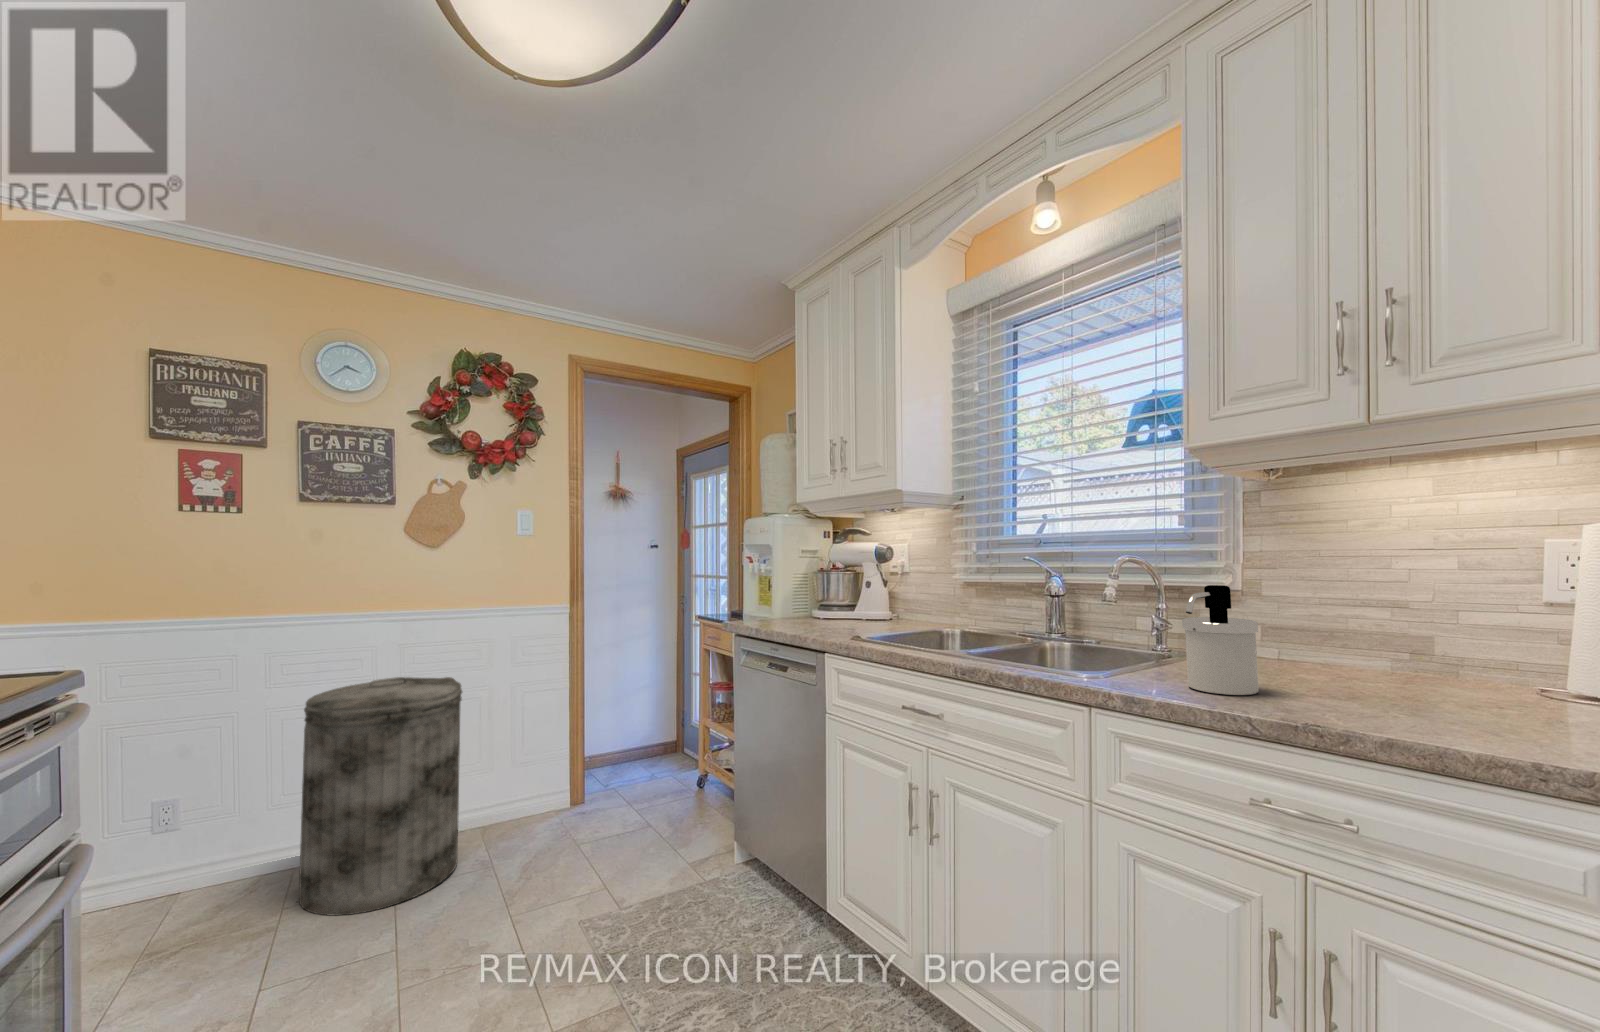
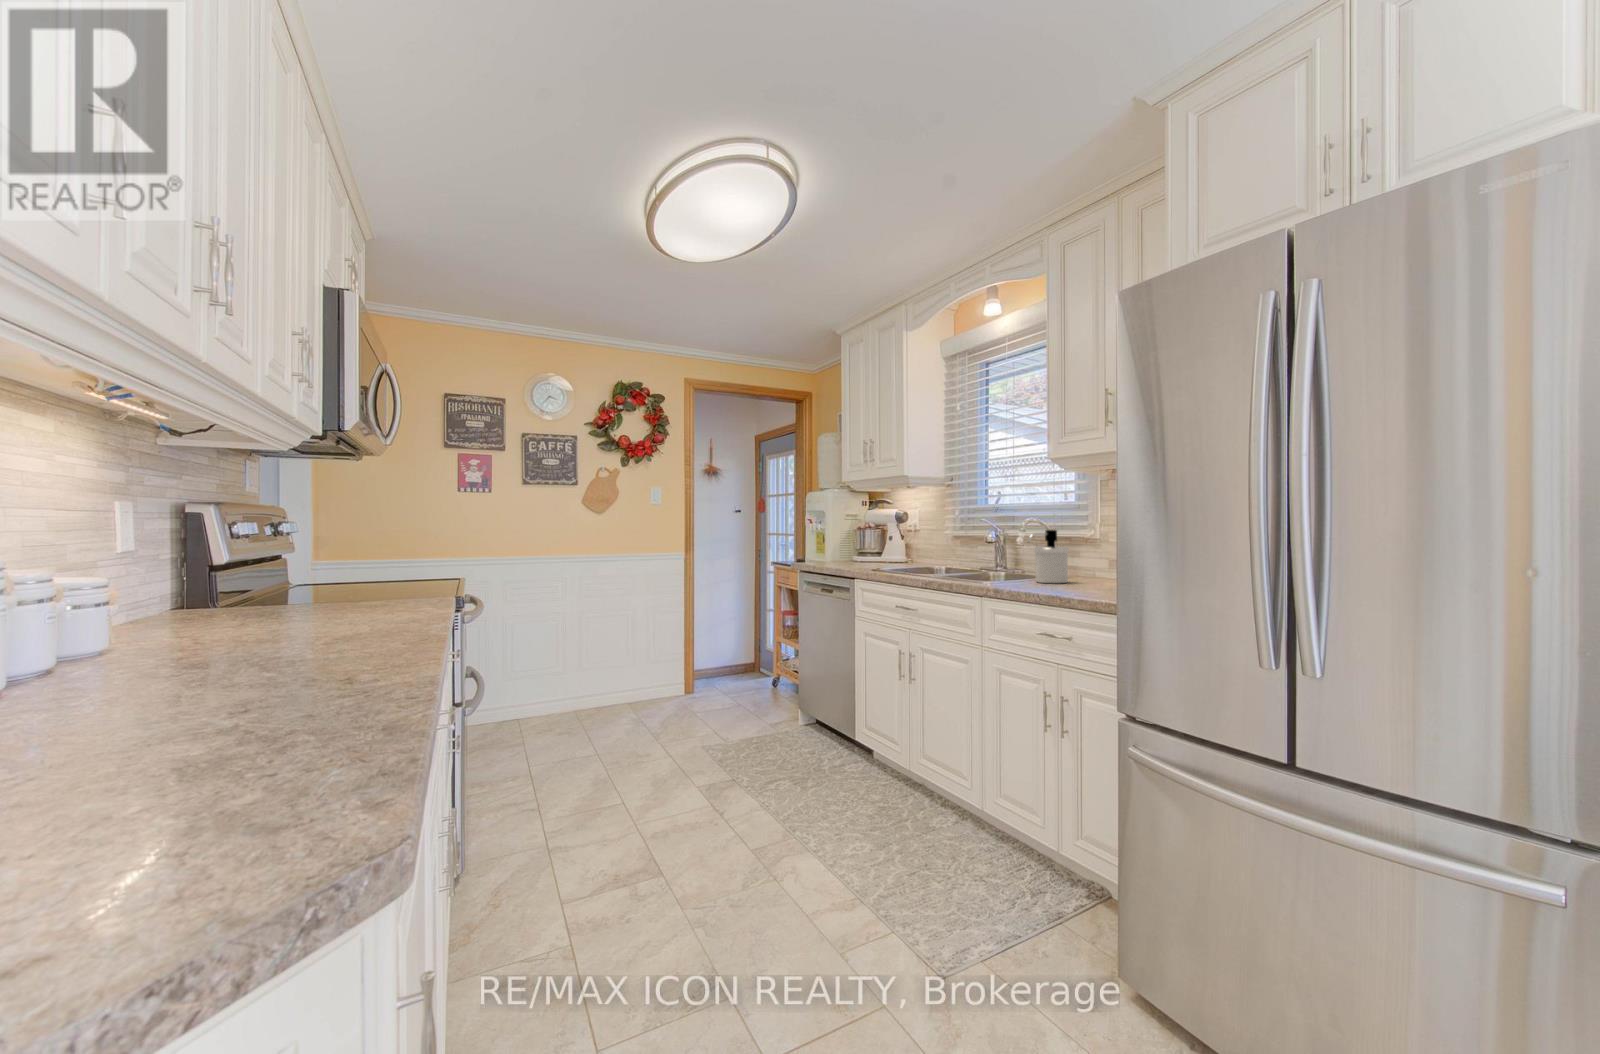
trash can: present [299,677,462,916] -> none [542,595,629,729]

